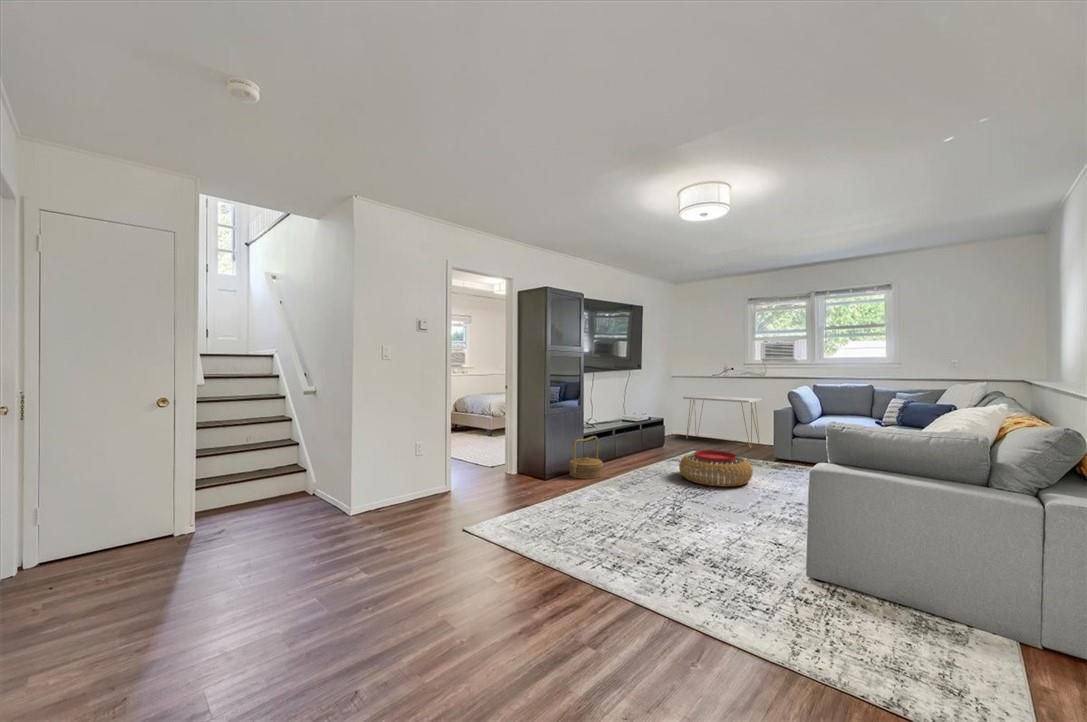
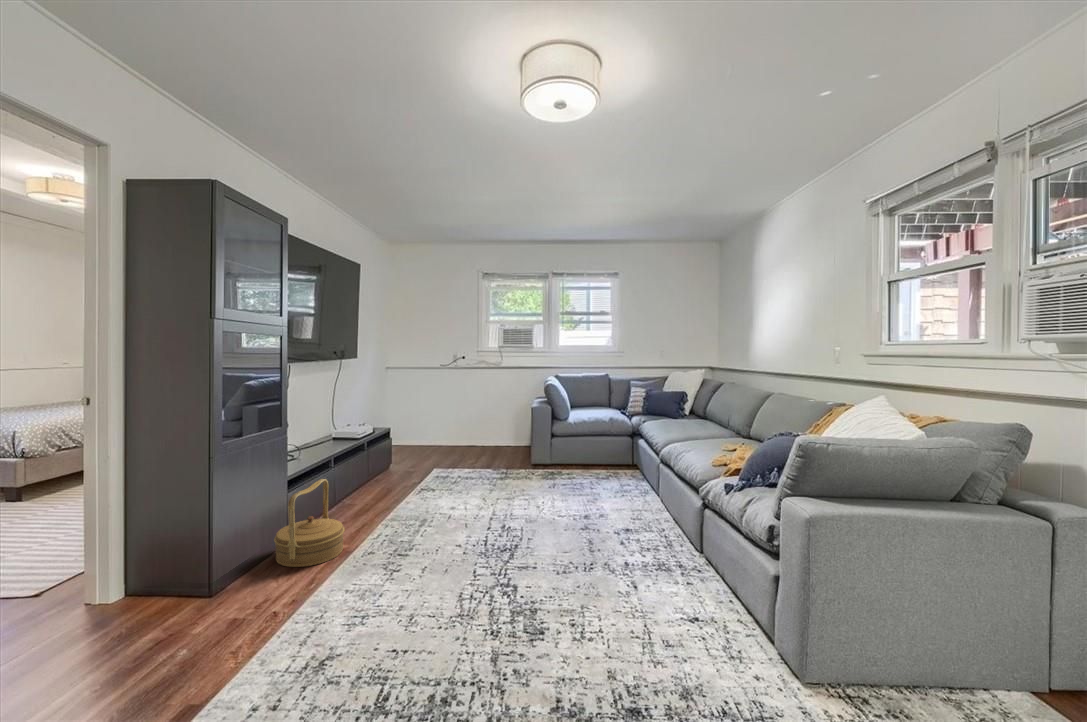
console table: present [683,395,762,447] -> none [409,391,501,452]
pouf: present [679,450,753,487] -> none [459,470,555,525]

